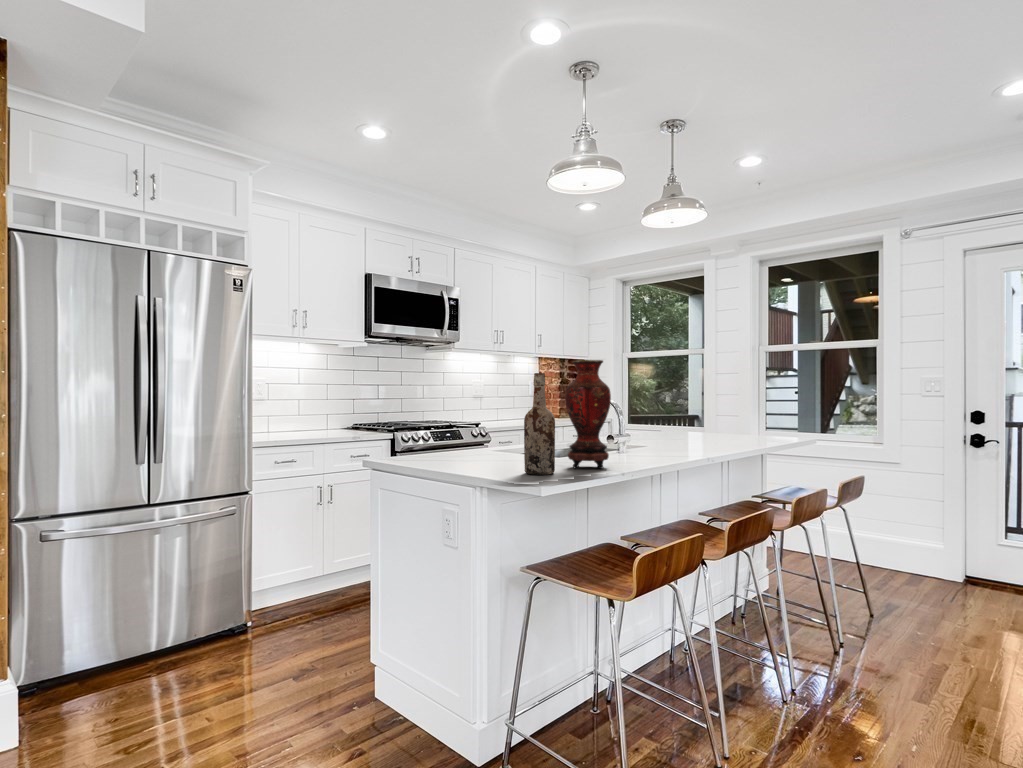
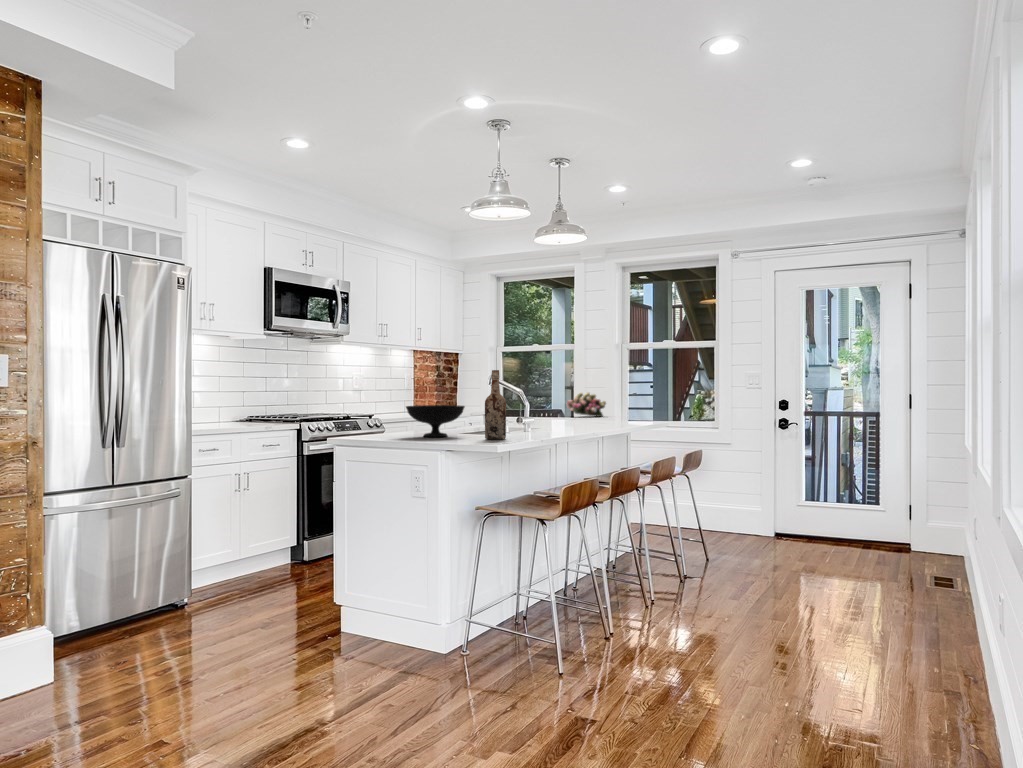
vase: present [565,360,611,469] -> none [507,361,538,437]
flower arrangement: none [694,399,740,427] -> present [567,393,606,417]
bowl: none [436,420,514,464] -> present [406,405,465,437]

